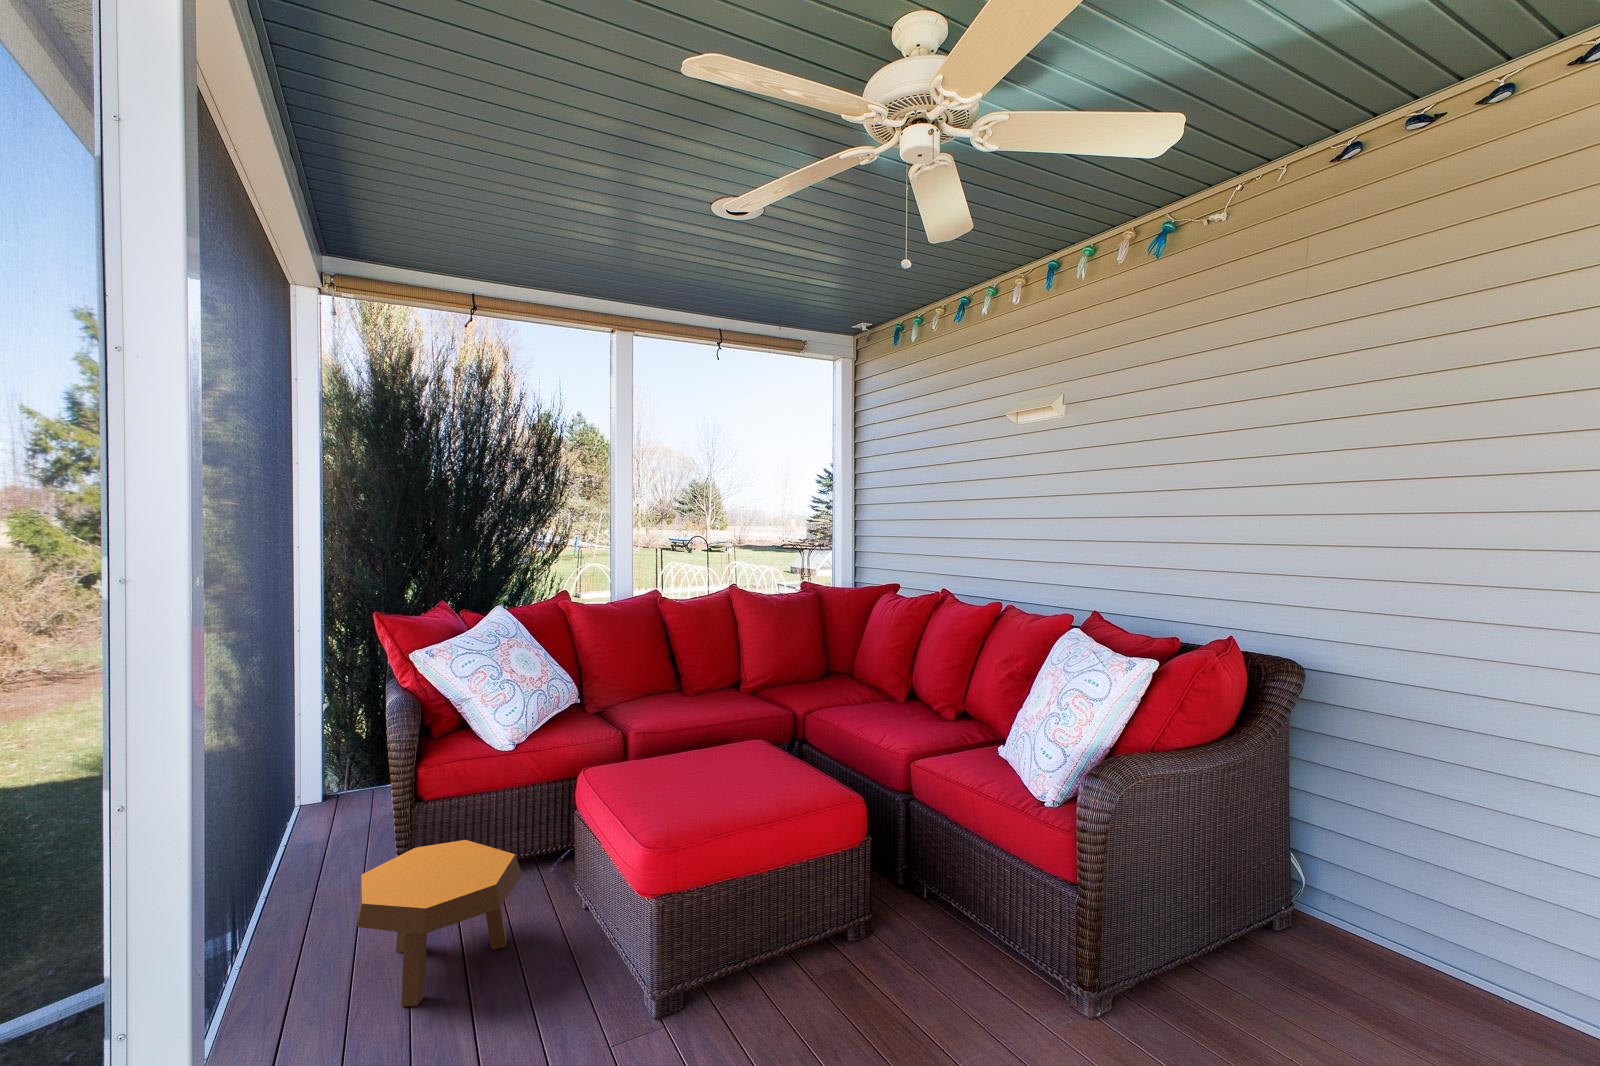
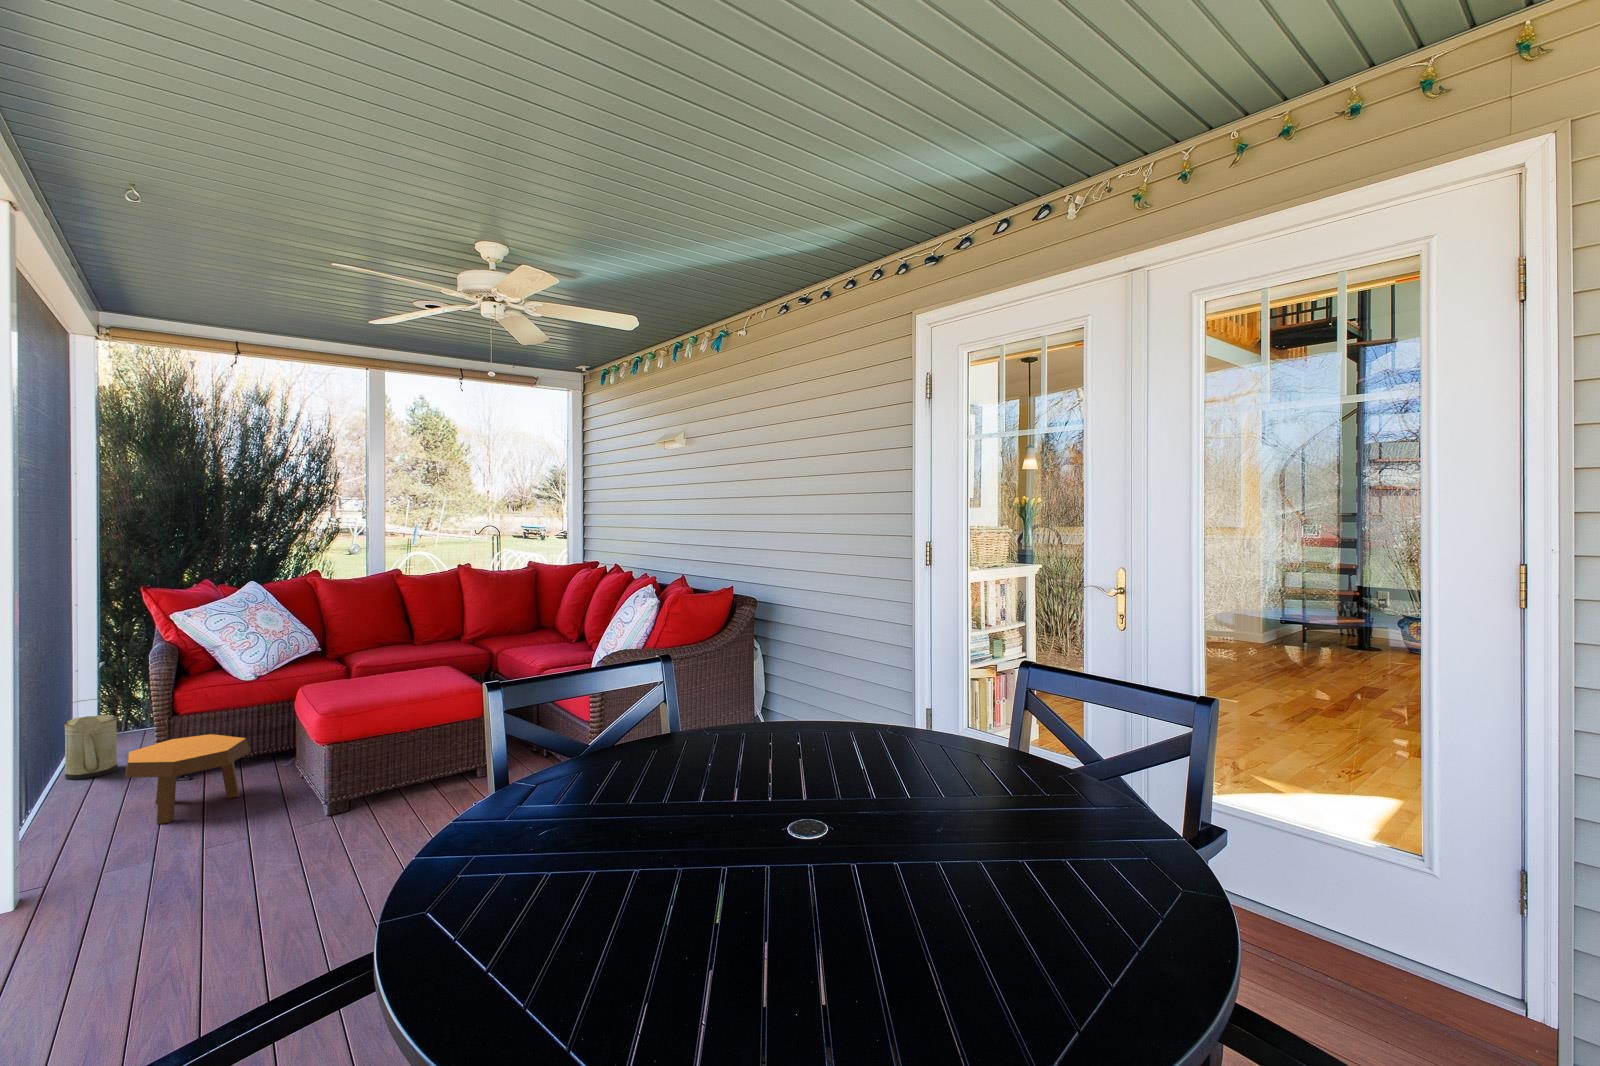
watering can: none [281,766,344,882] -> present [64,698,117,780]

